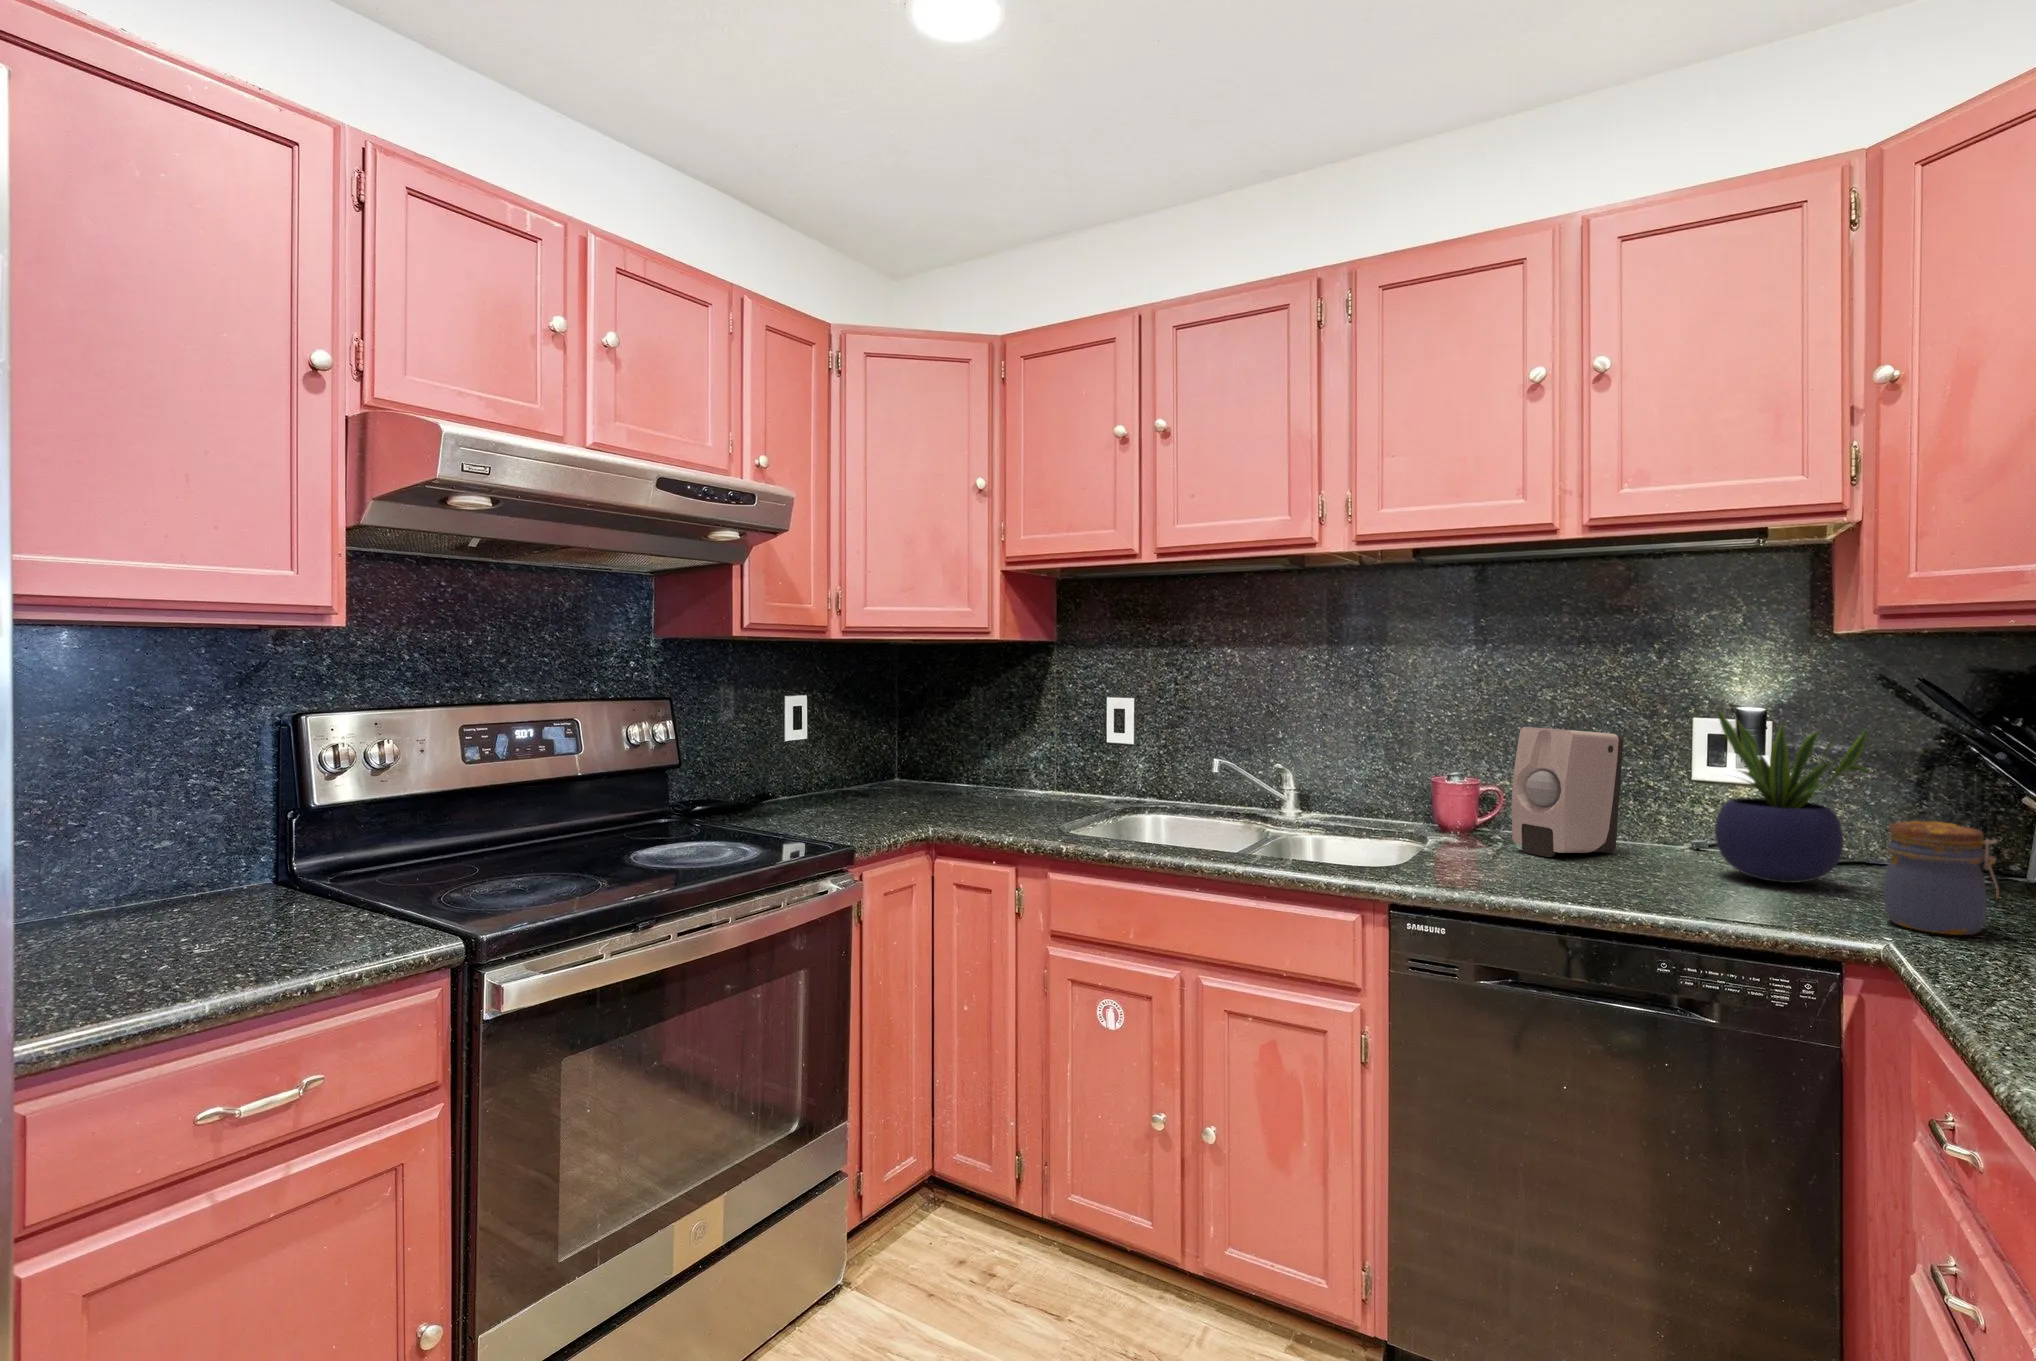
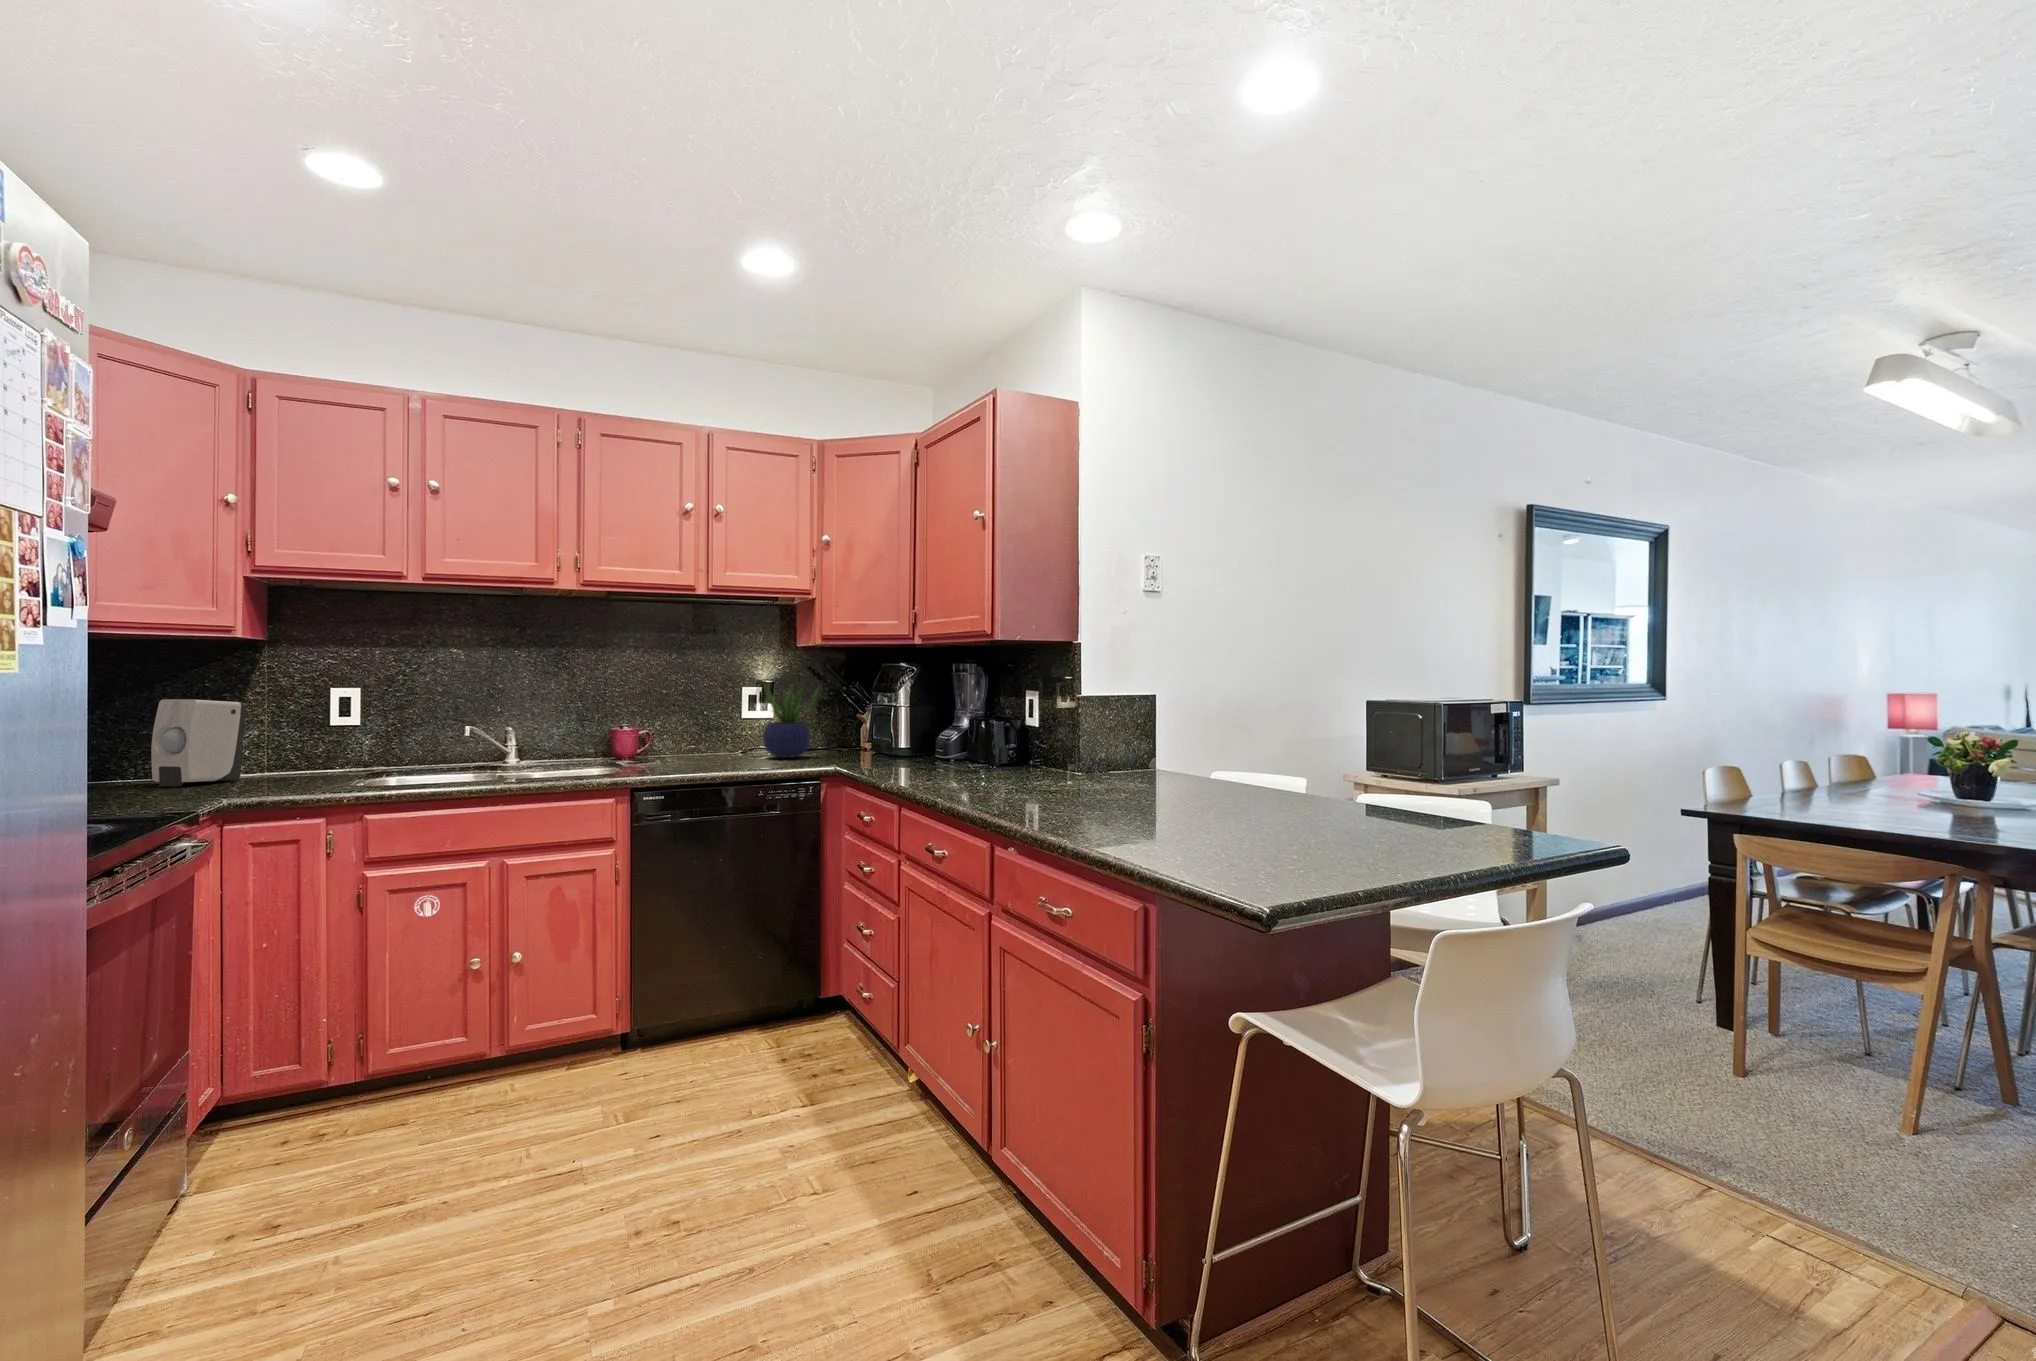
soap dispenser: present [1512,727,1623,857] -> present [151,699,246,787]
jar: present [1884,821,1999,935] -> none [831,721,864,763]

